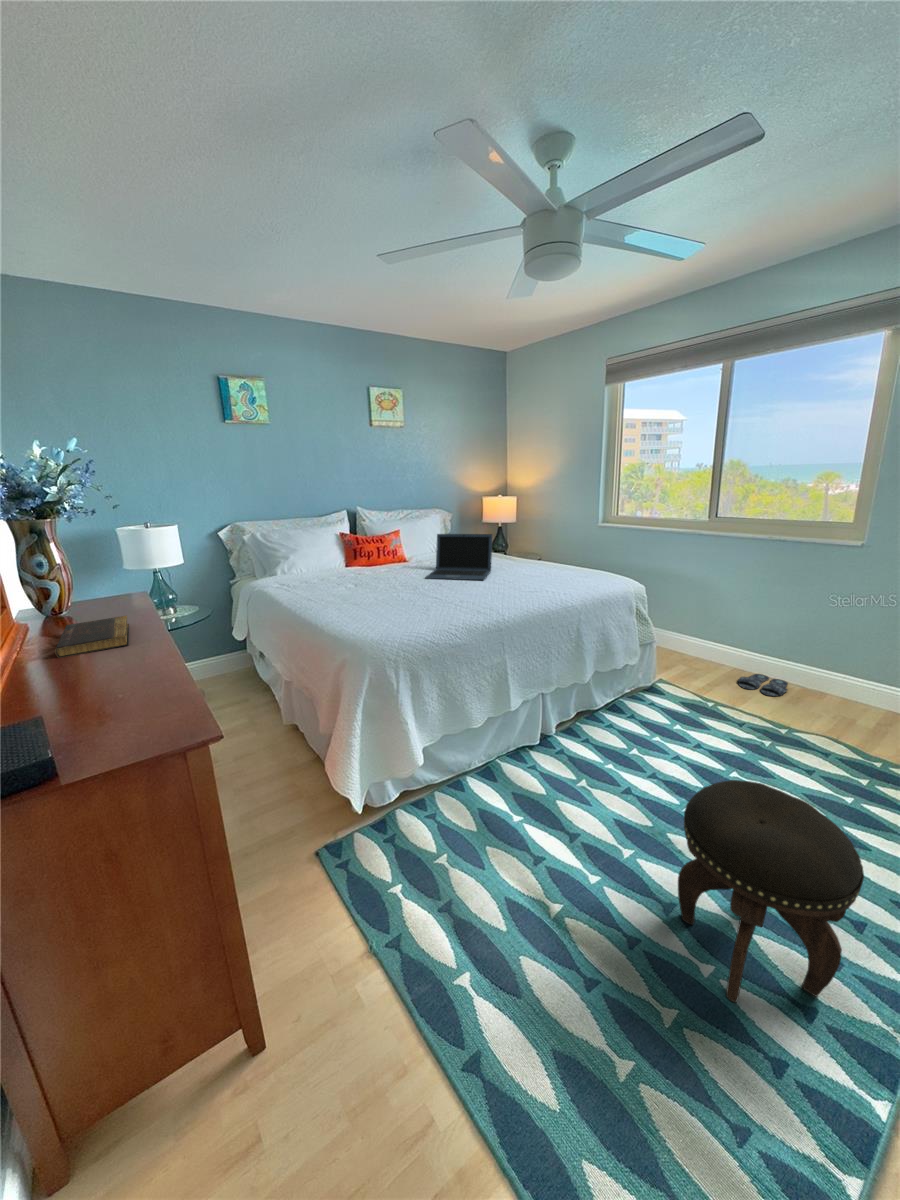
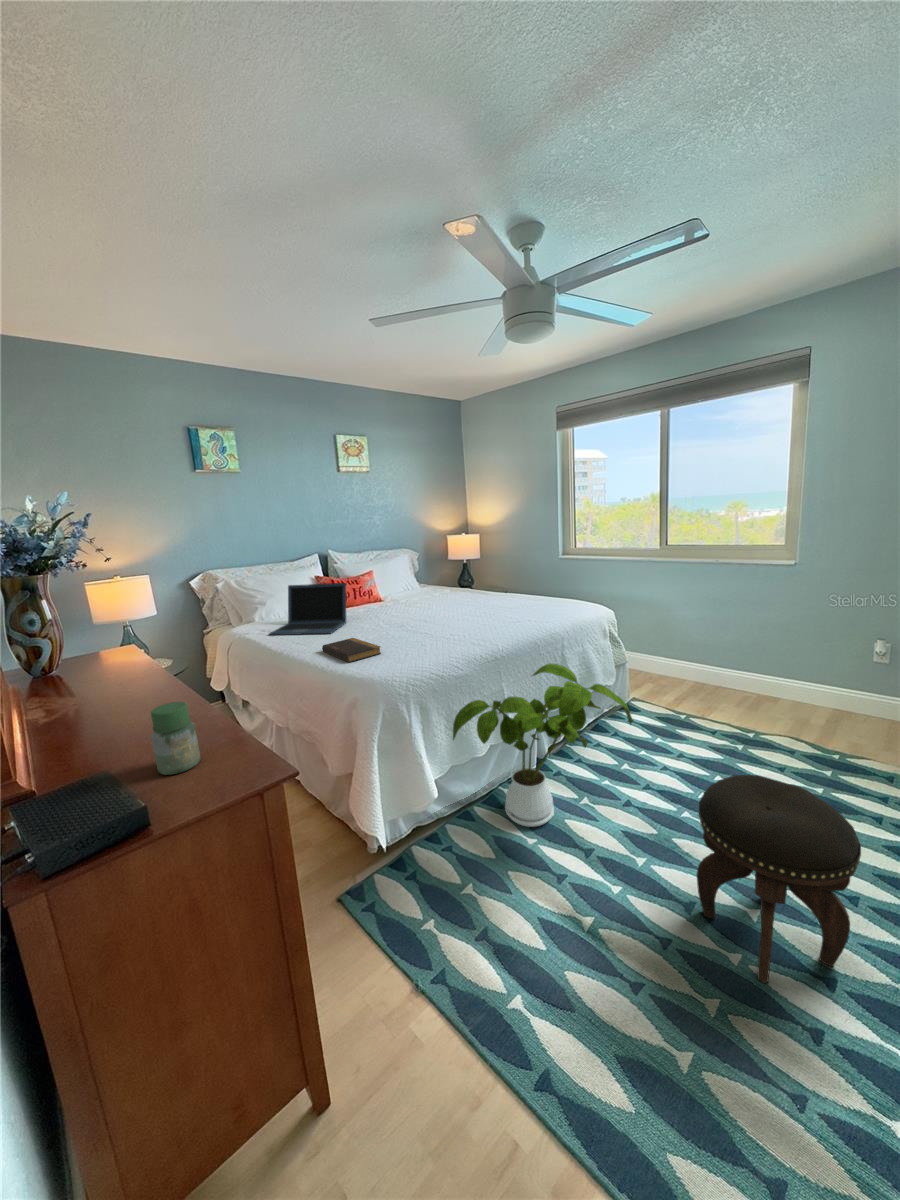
laptop: present [425,534,492,580] -> present [269,583,346,635]
book: present [55,616,129,658] -> present [322,638,381,662]
house plant: none [443,640,629,803] -> present [453,663,632,827]
jar: none [80,658,136,730] -> present [151,702,200,775]
slippers: present [738,674,788,696] -> none [703,686,748,705]

